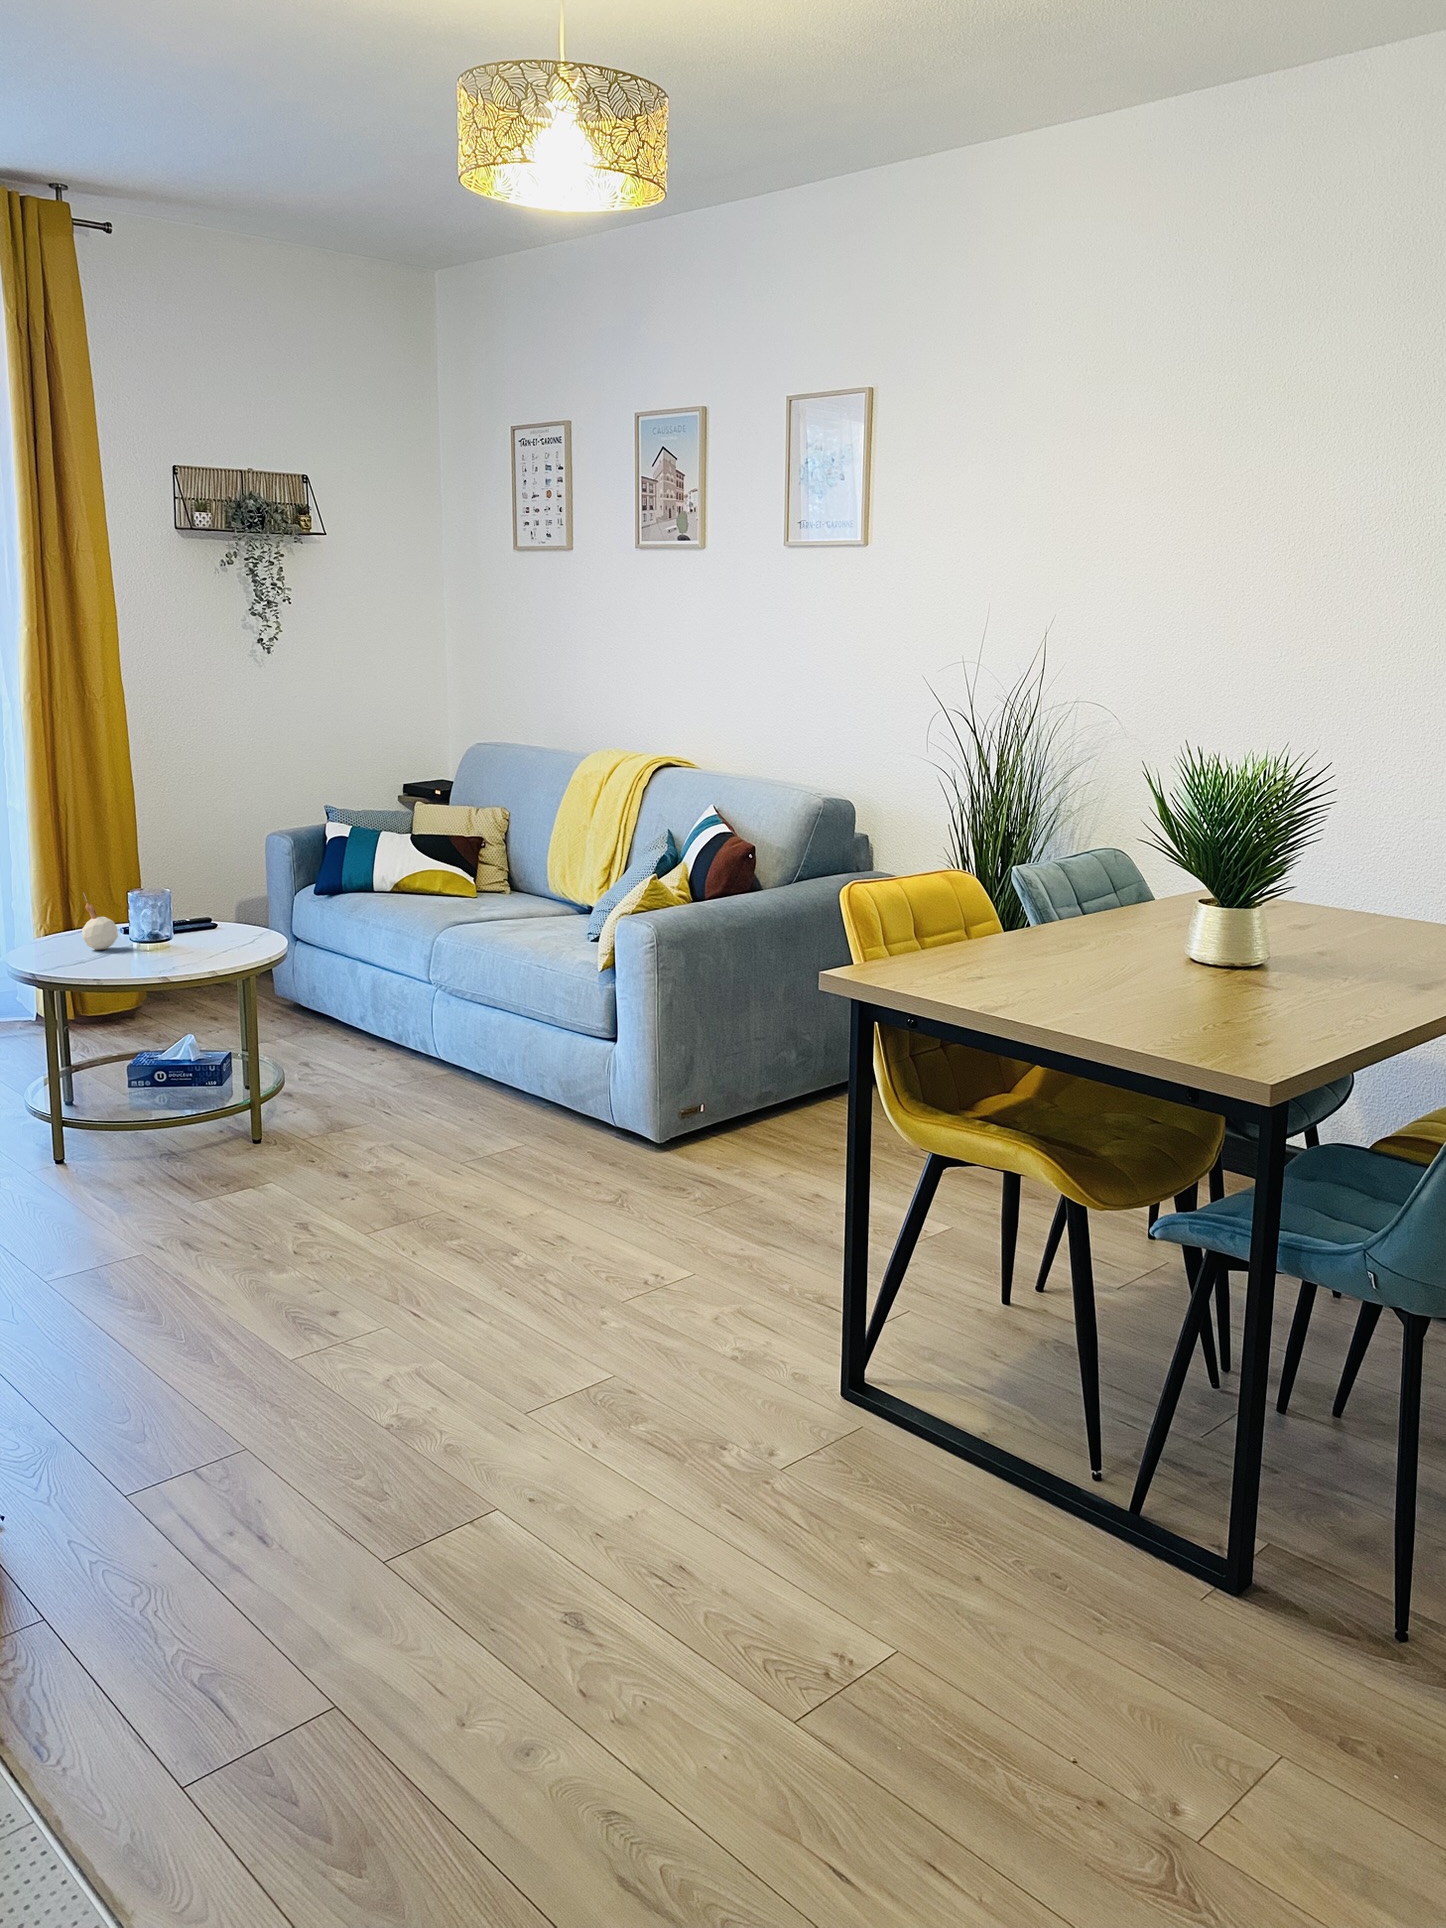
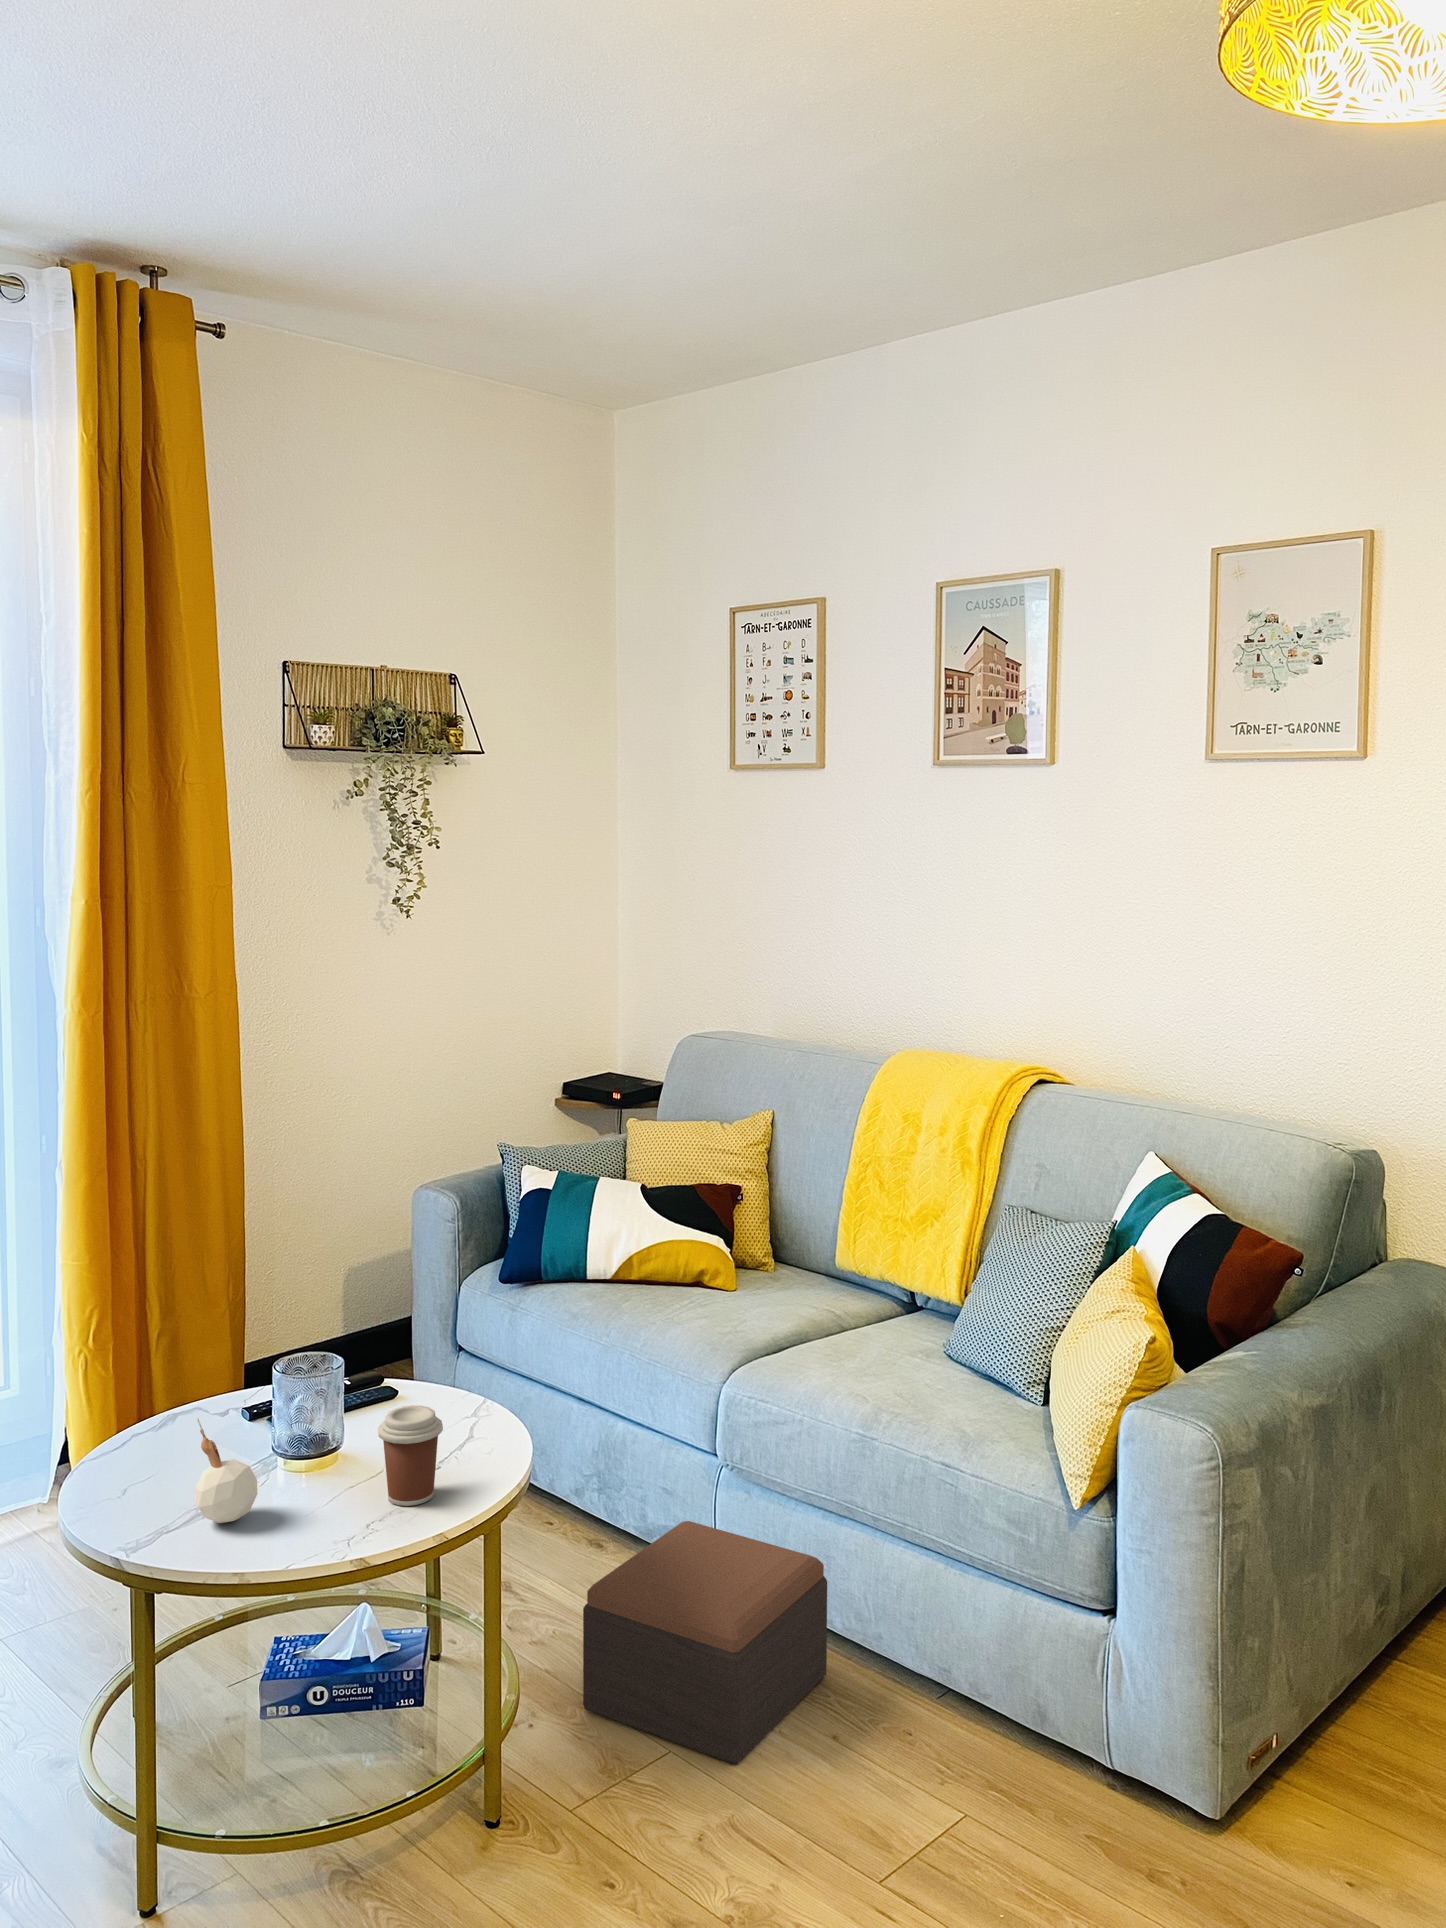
coffee cup: none [187,897,224,949] -> present [378,1405,443,1506]
footstool: none [326,1012,480,1123] -> present [583,1521,827,1764]

